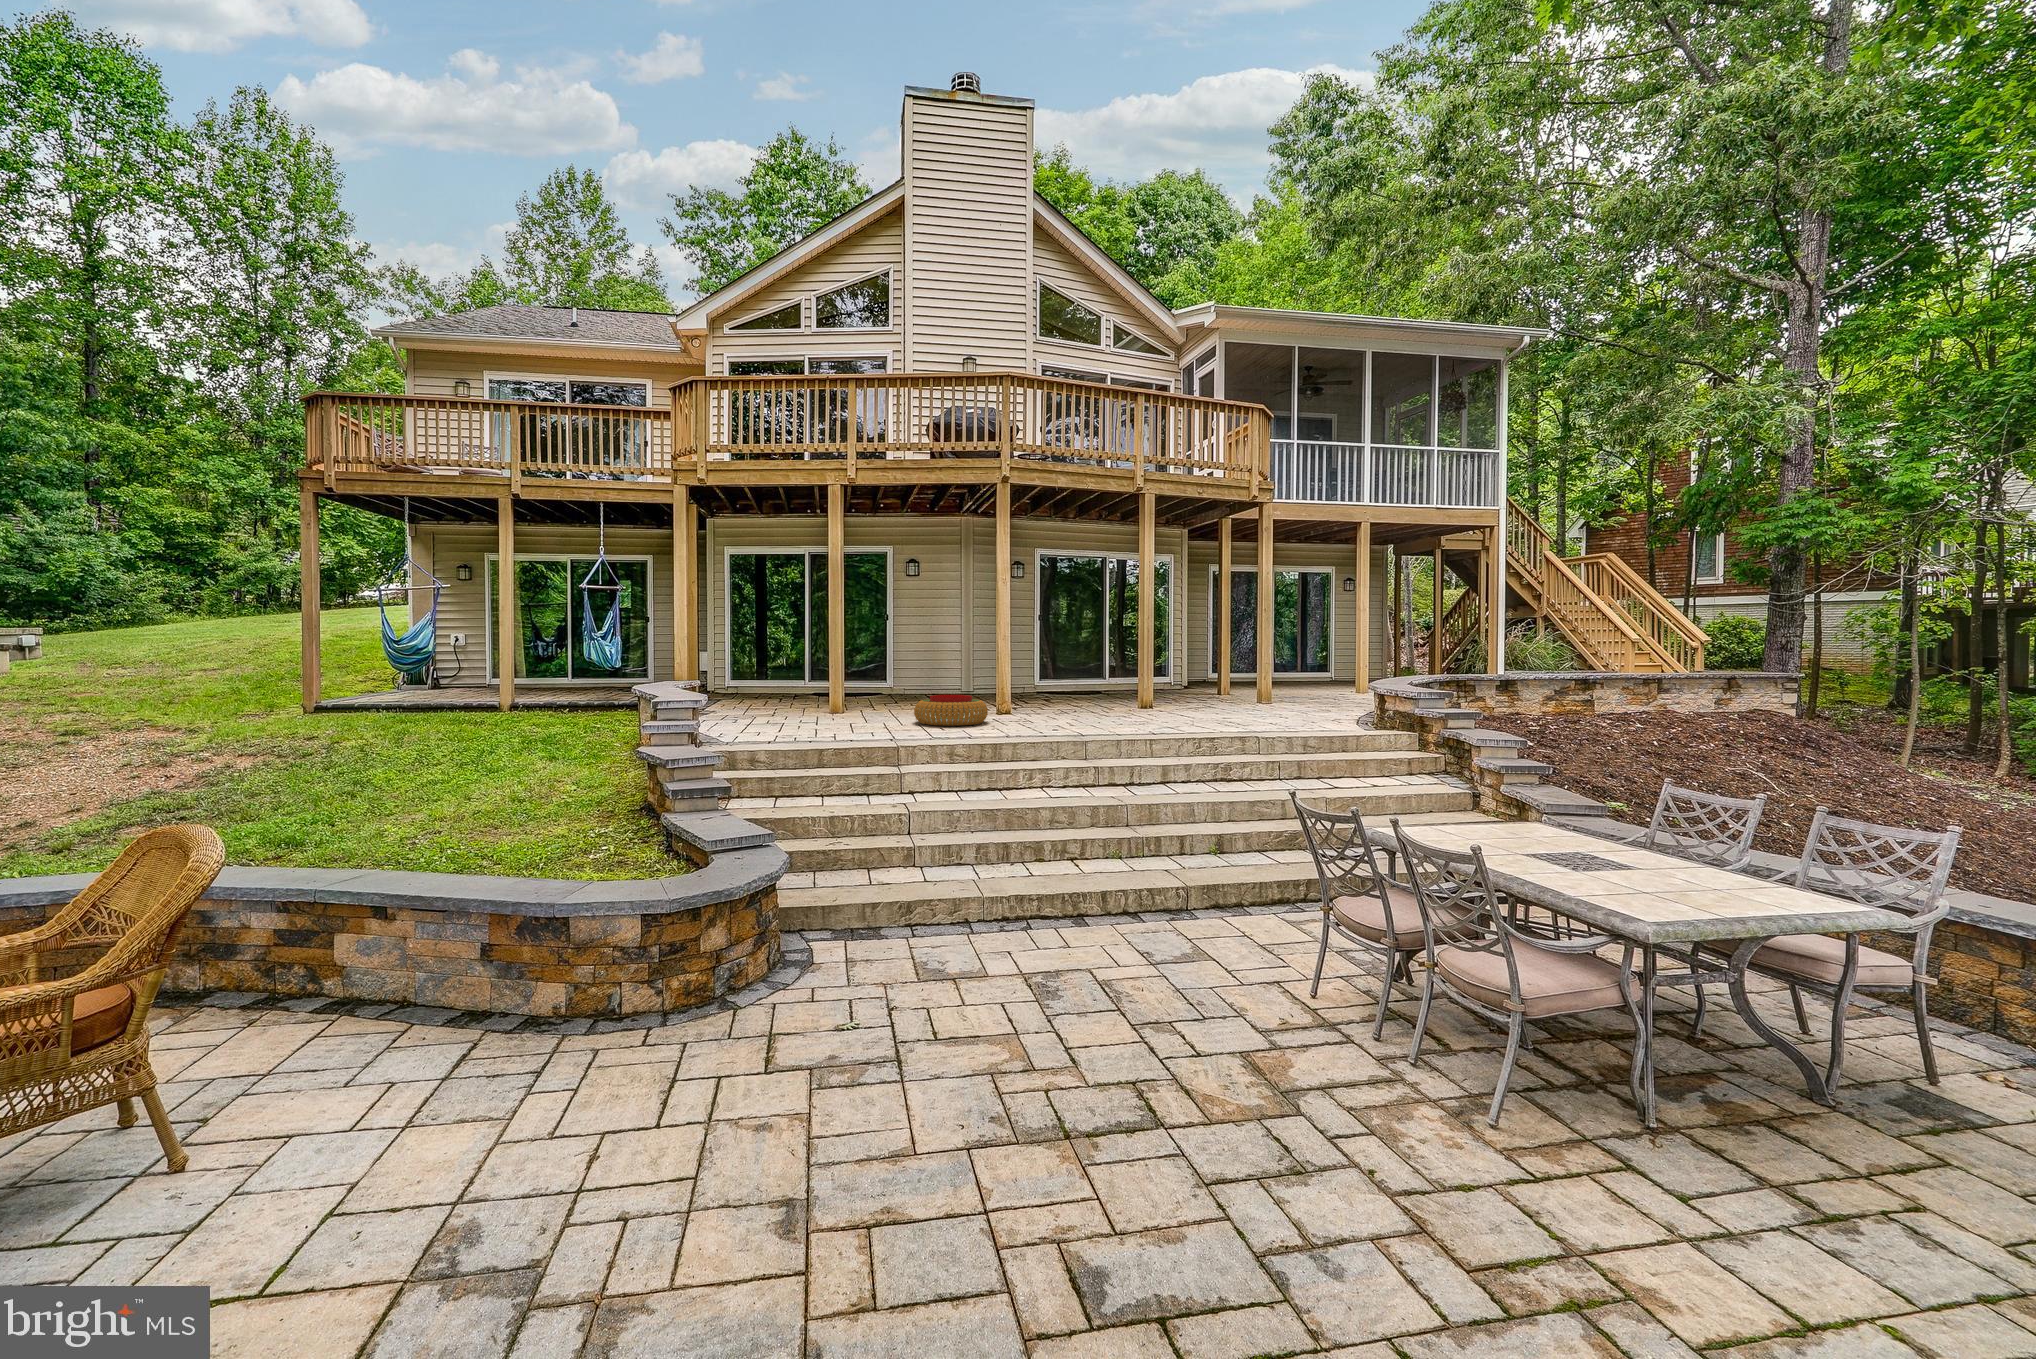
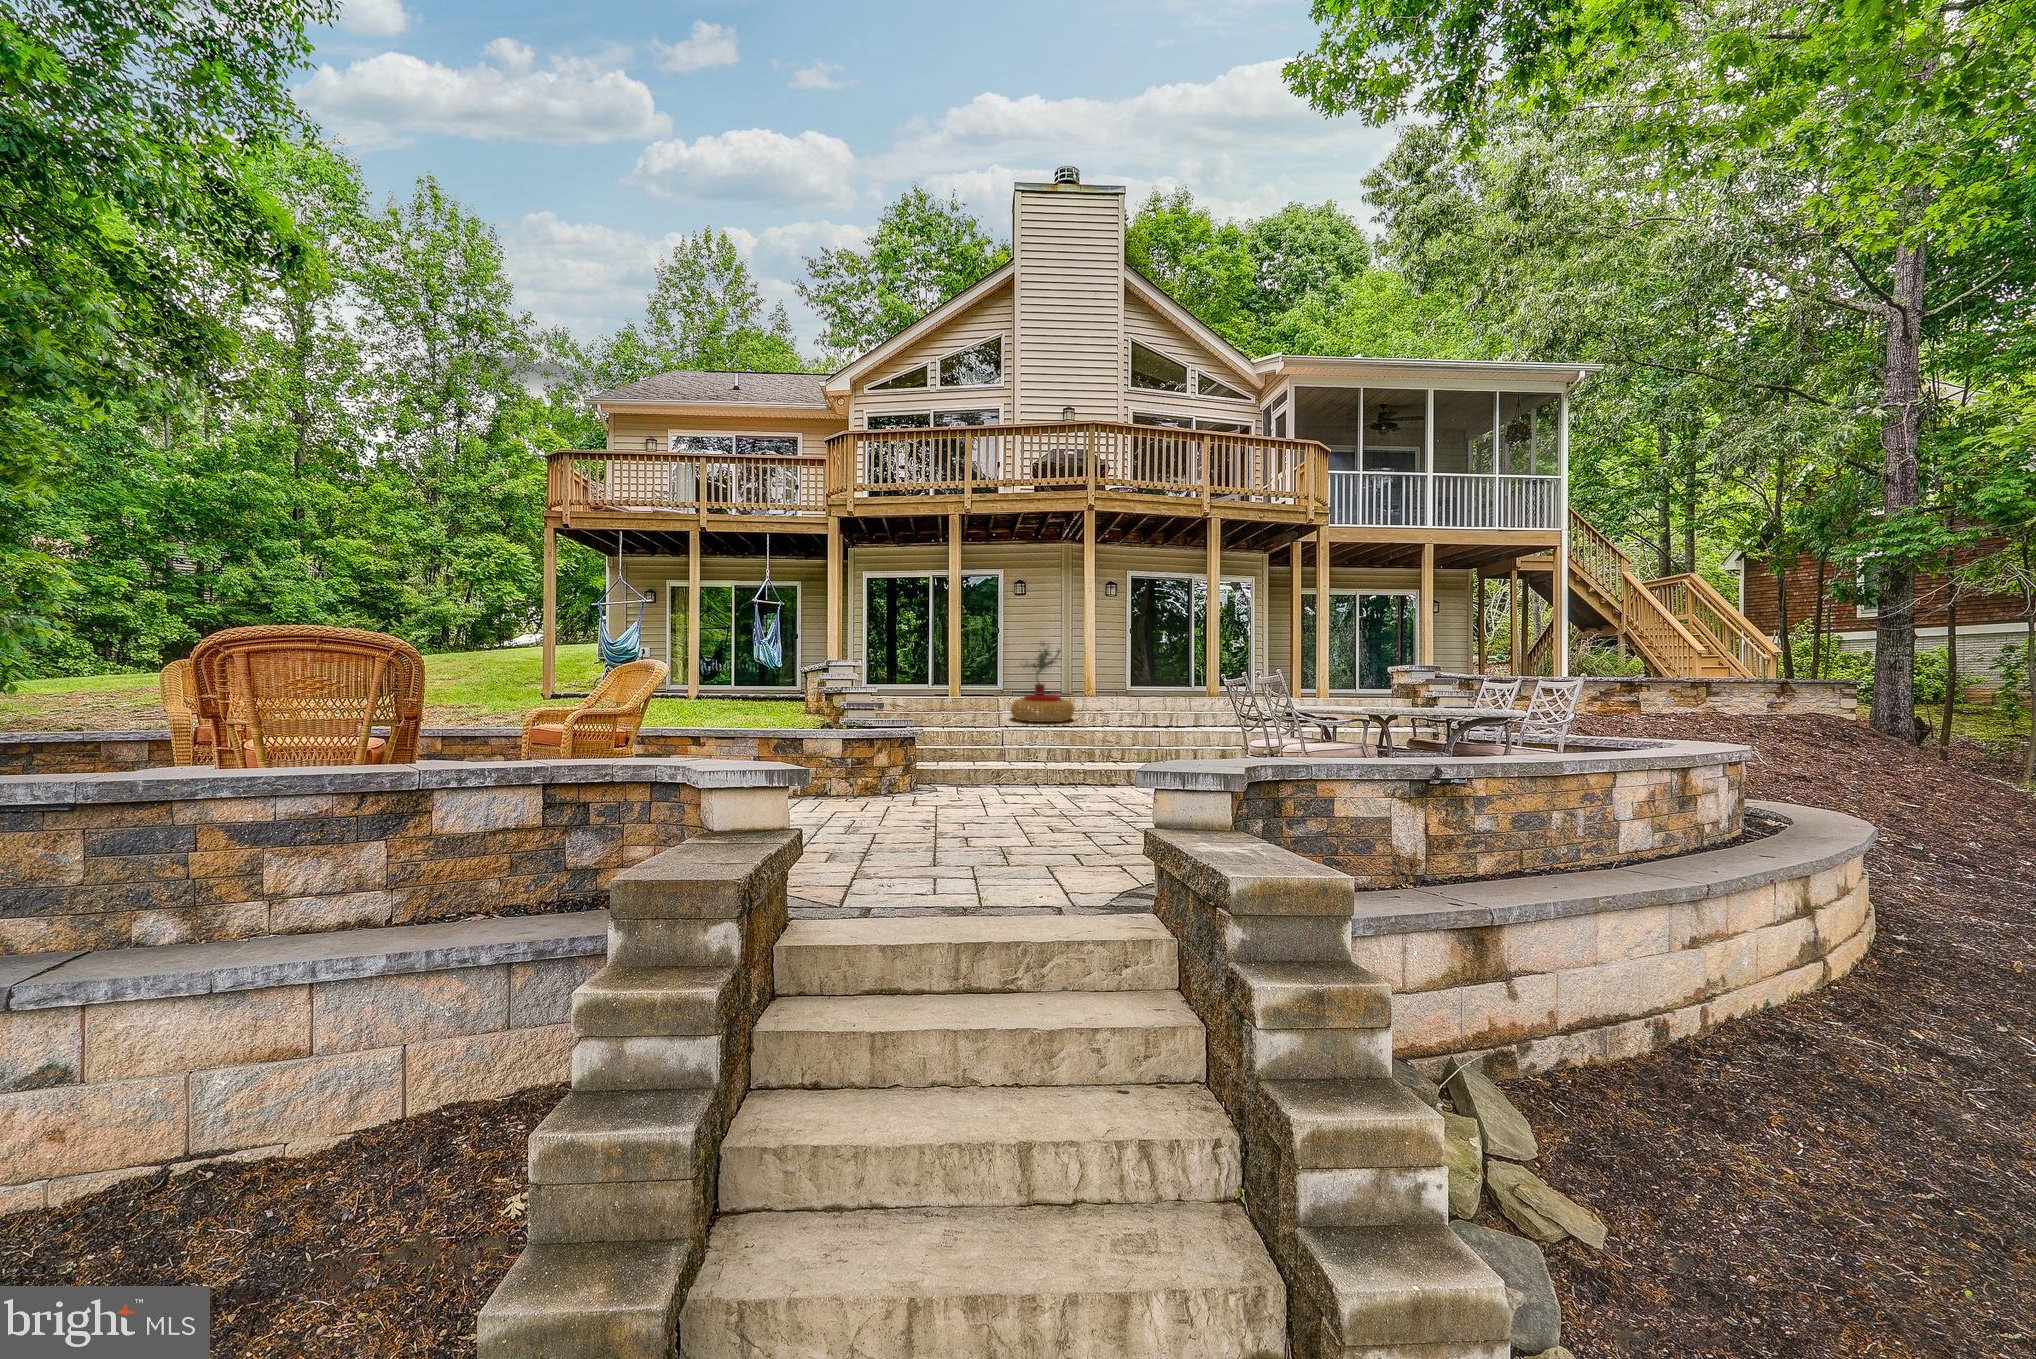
potted tree: none [915,632,966,695] -> present [1021,643,1060,694]

